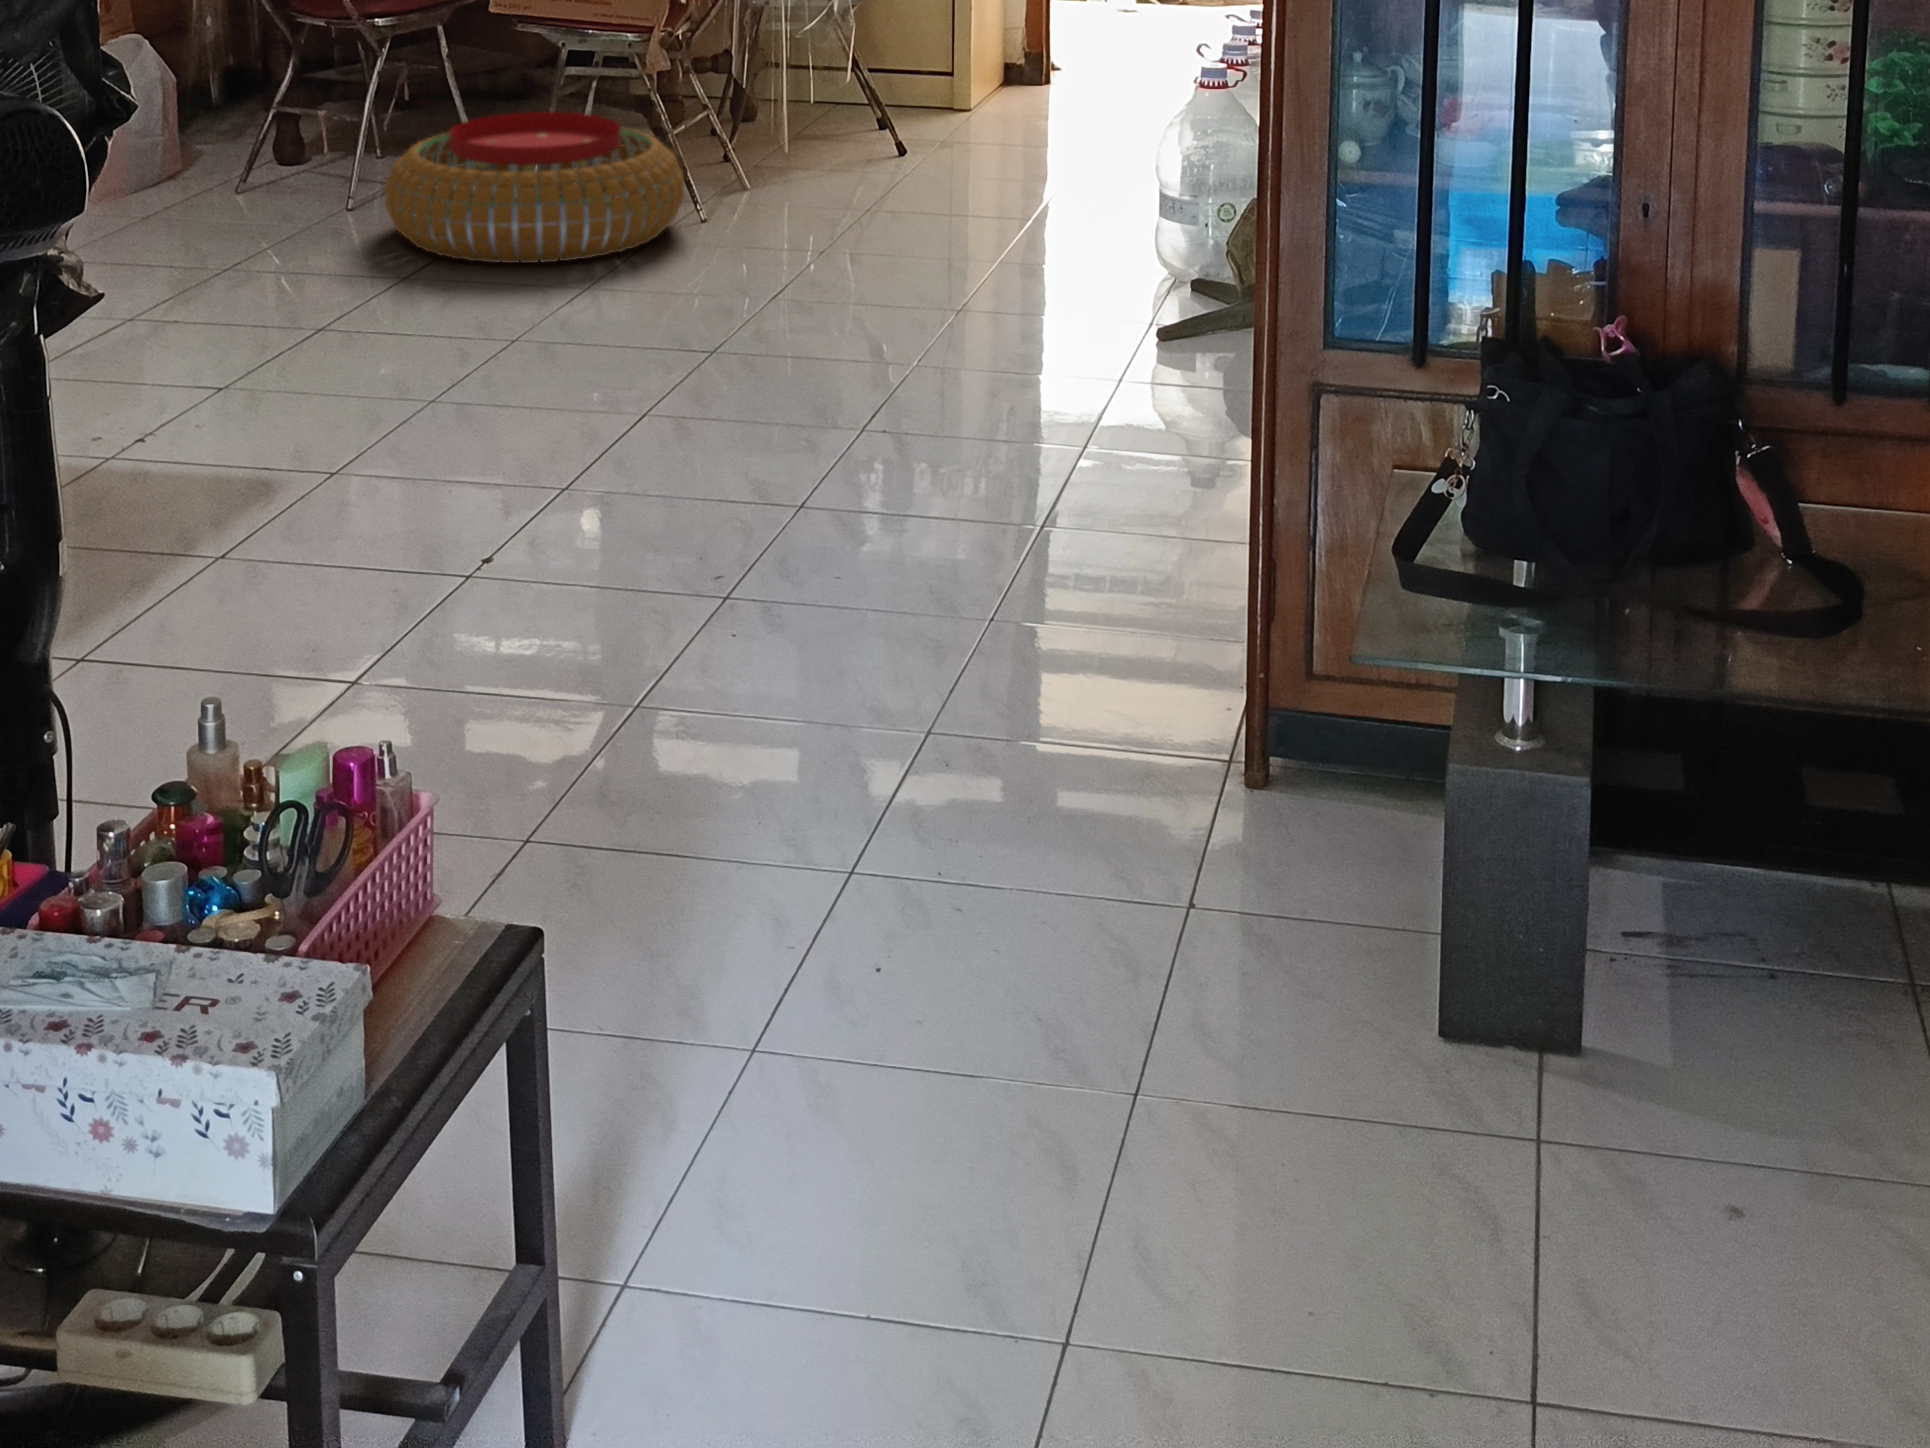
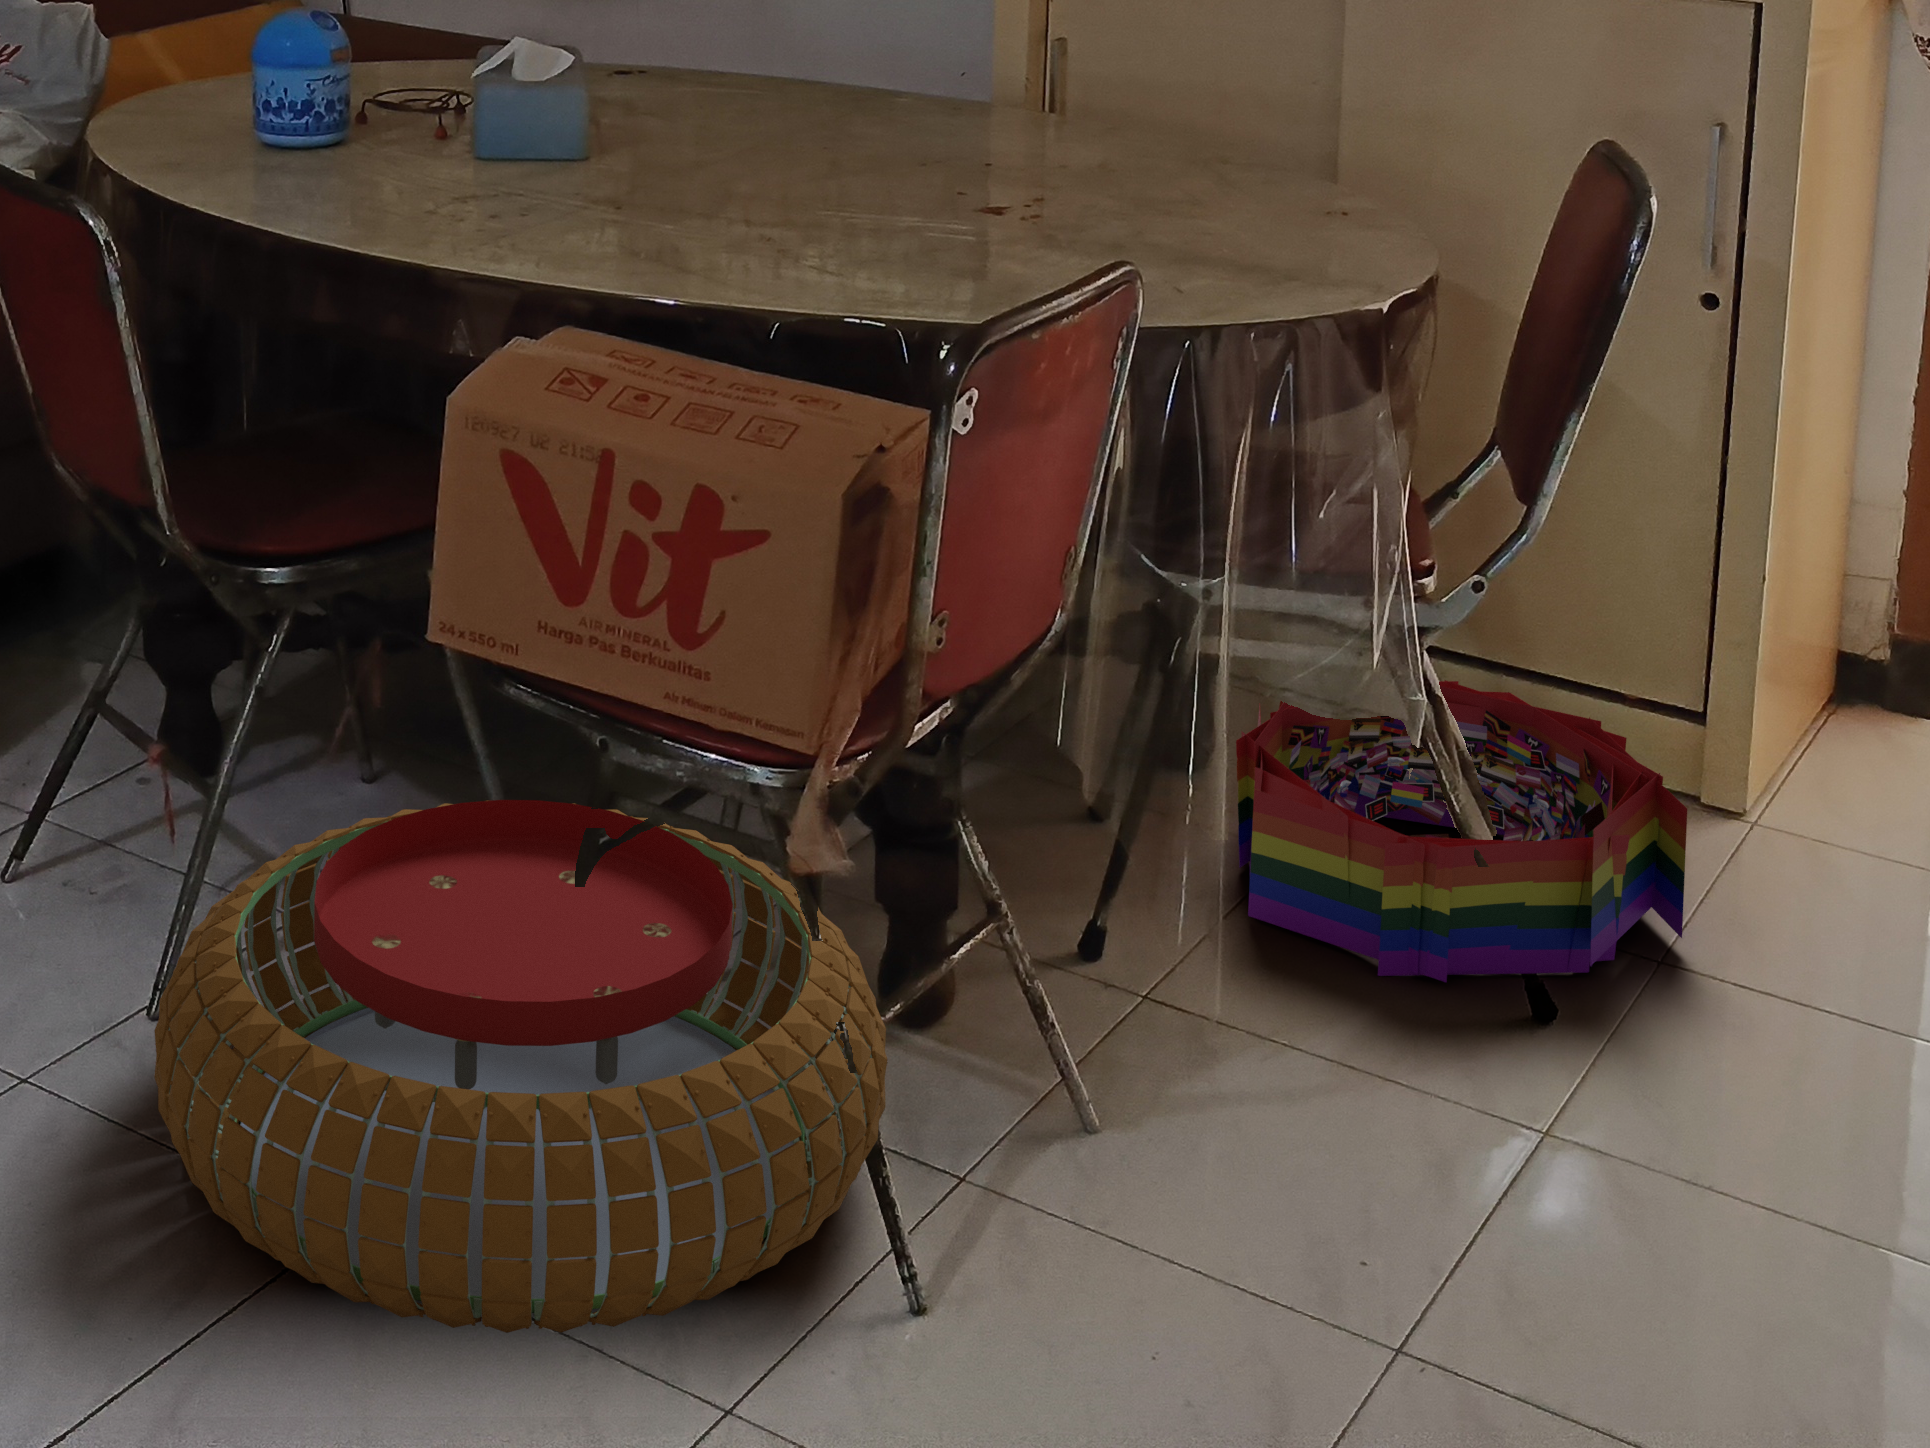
storage bin: none [775,73,953,167] -> present [1236,680,1687,982]

